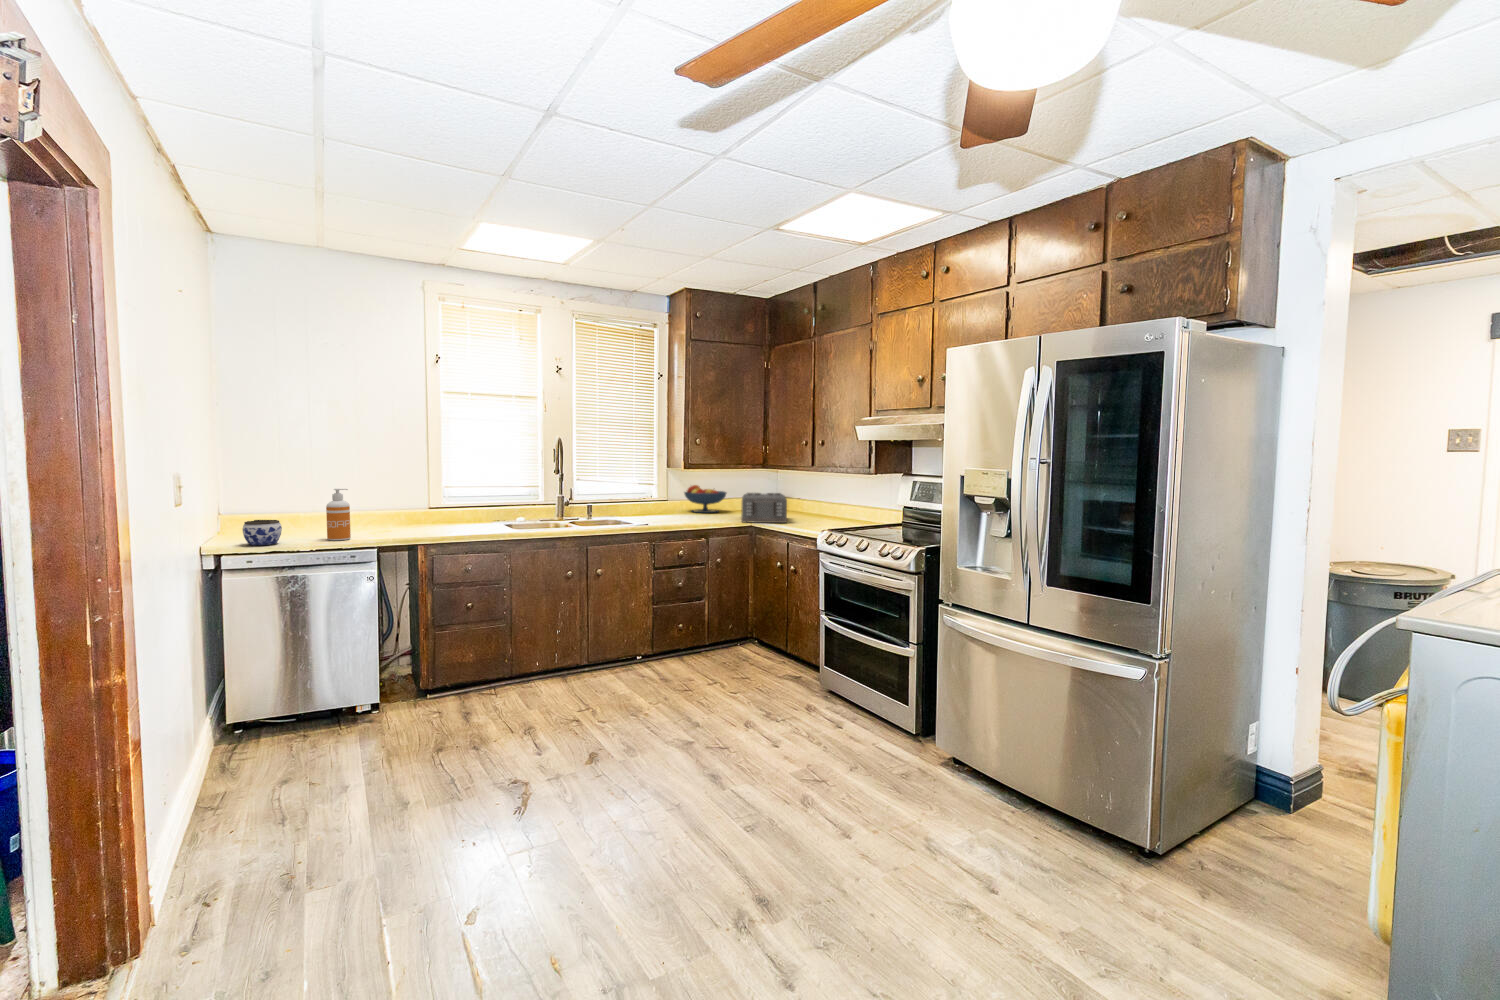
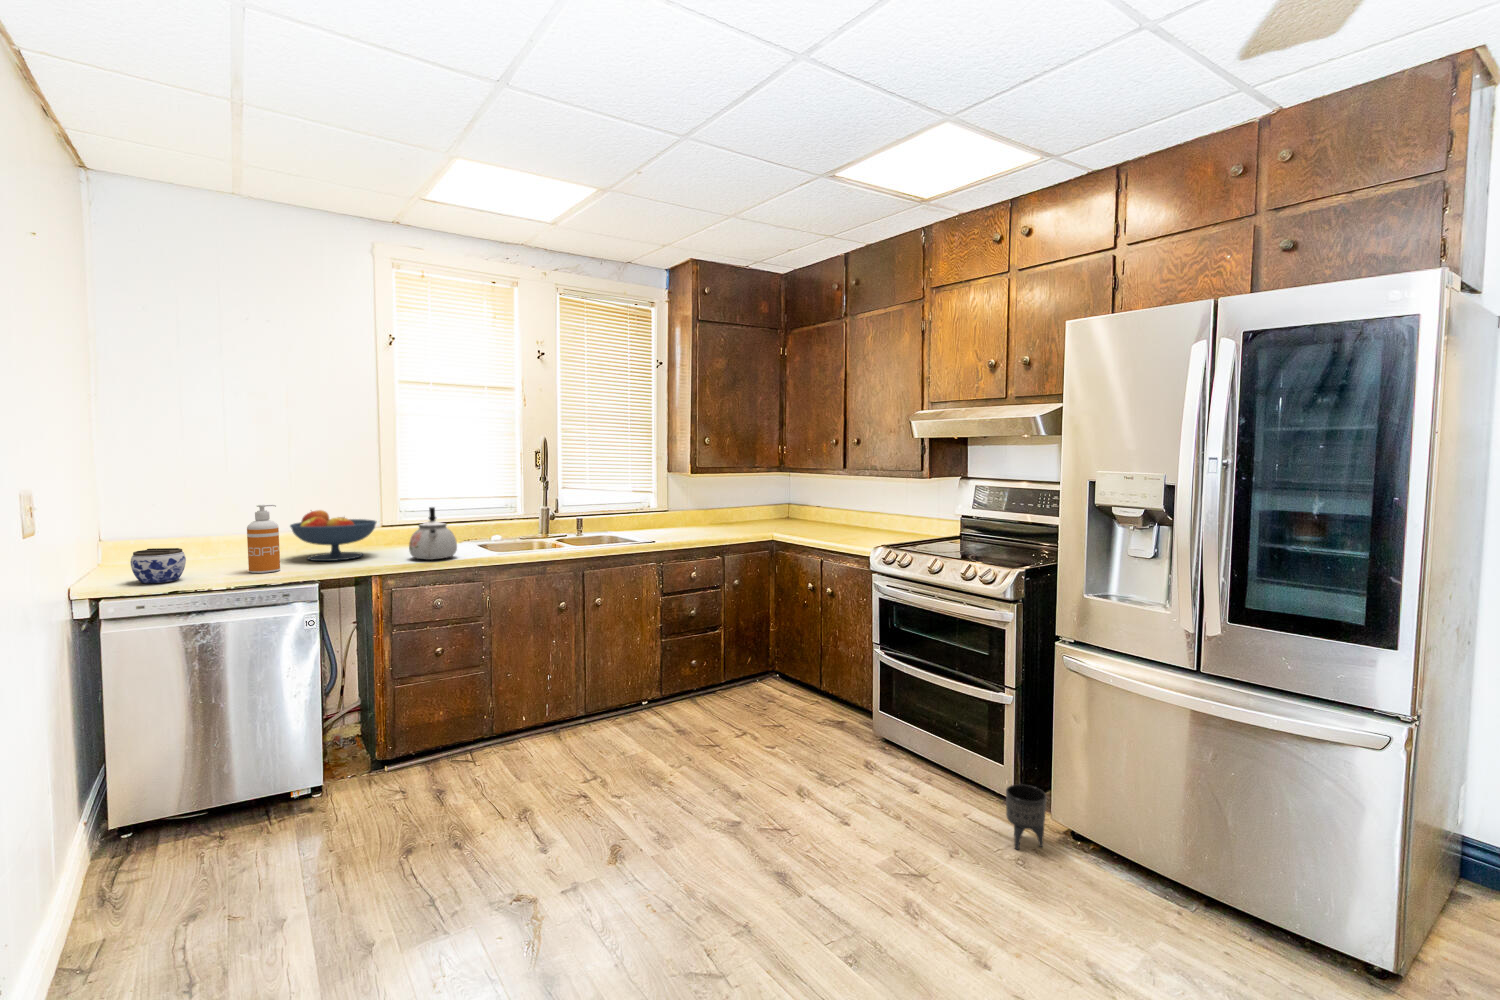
fruit bowl: present [684,485,727,513] -> present [290,510,377,561]
kettle: none [449,493,486,534] -> present [409,507,457,560]
toaster: present [741,493,787,523] -> none [757,500,816,536]
planter: none [898,717,929,767] -> present [1006,784,1047,849]

